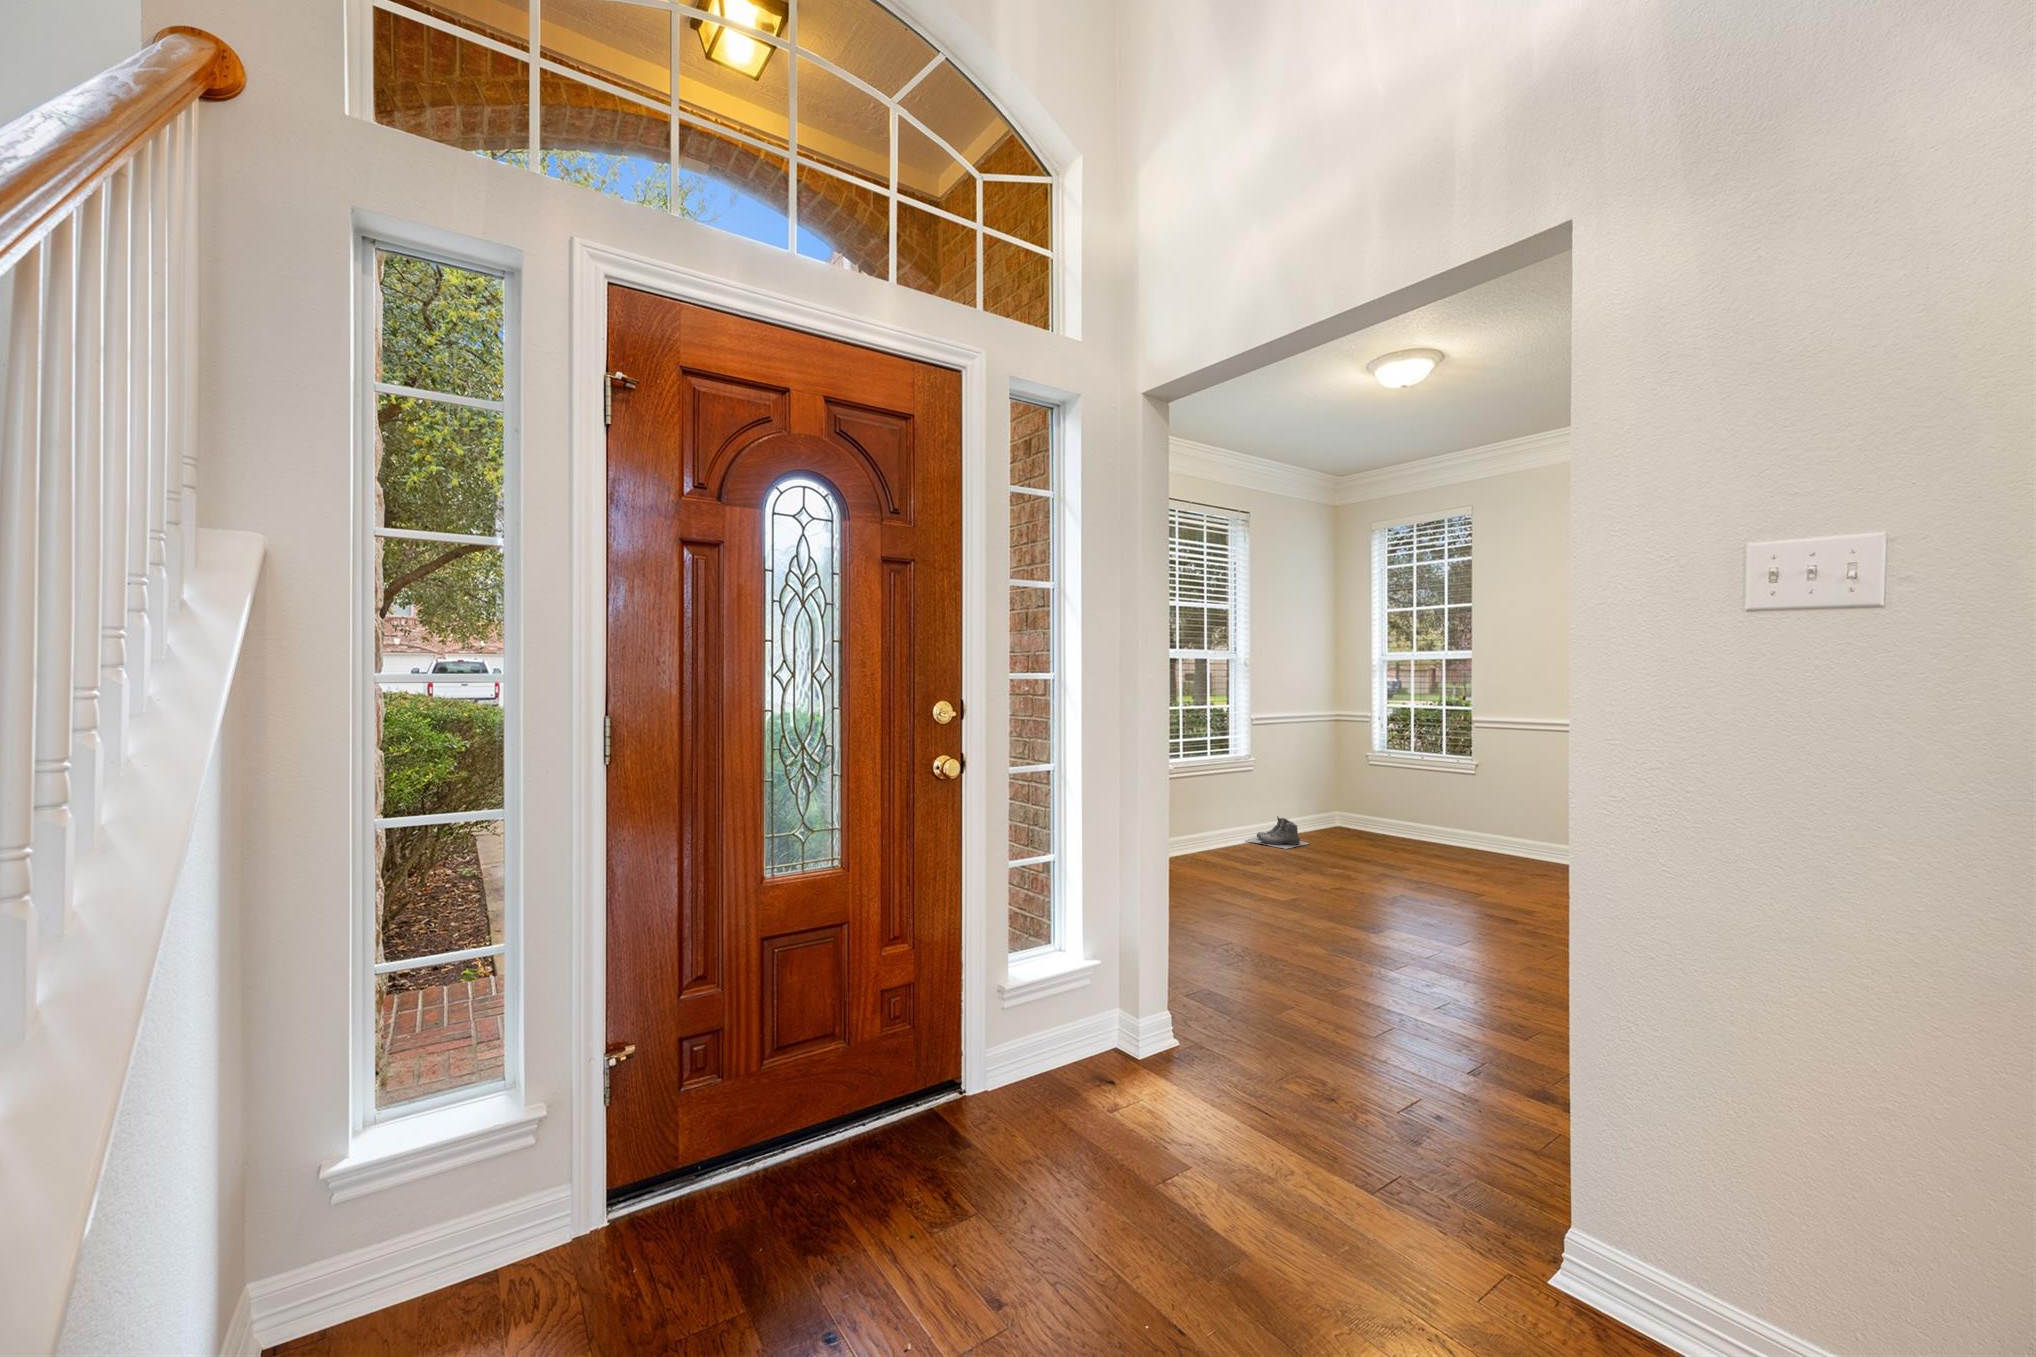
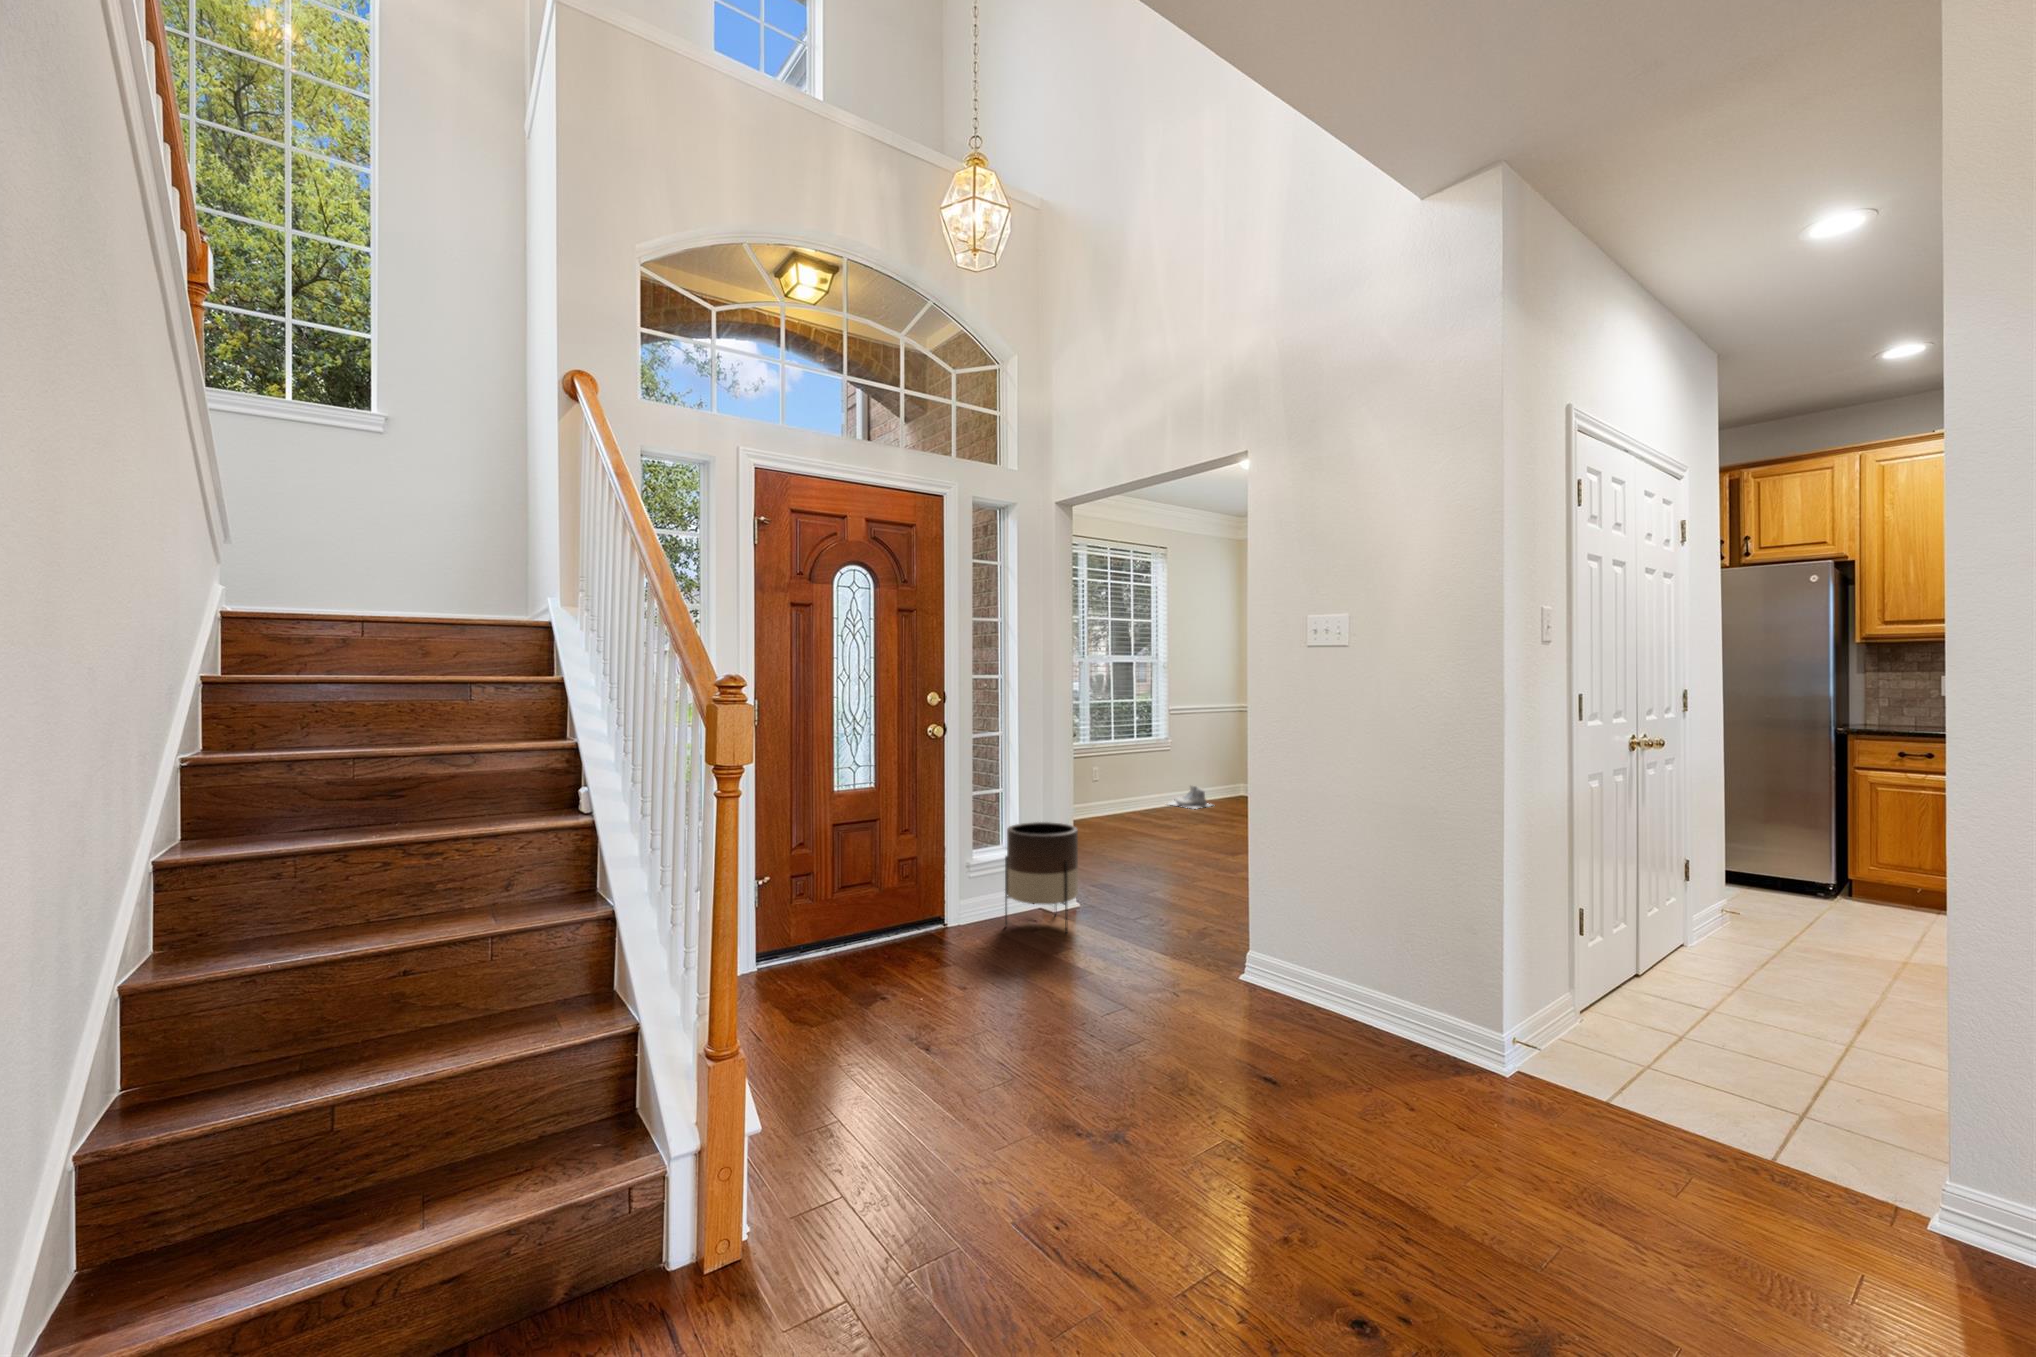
planter: none [1062,914,1186,1120] -> present [1005,822,1078,933]

